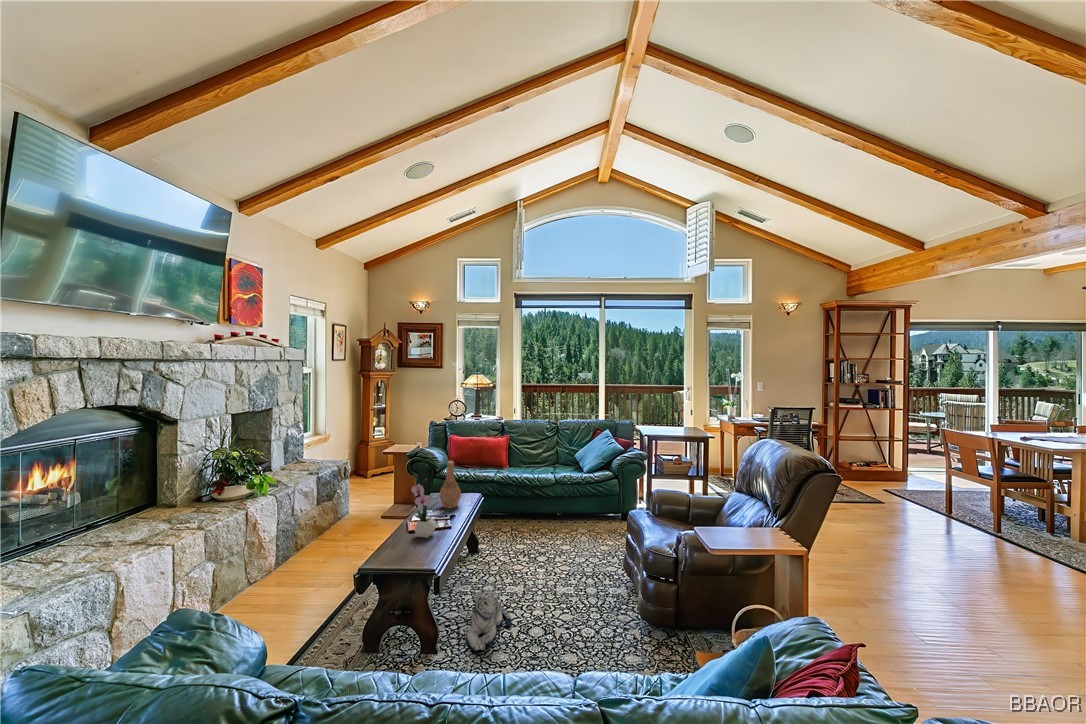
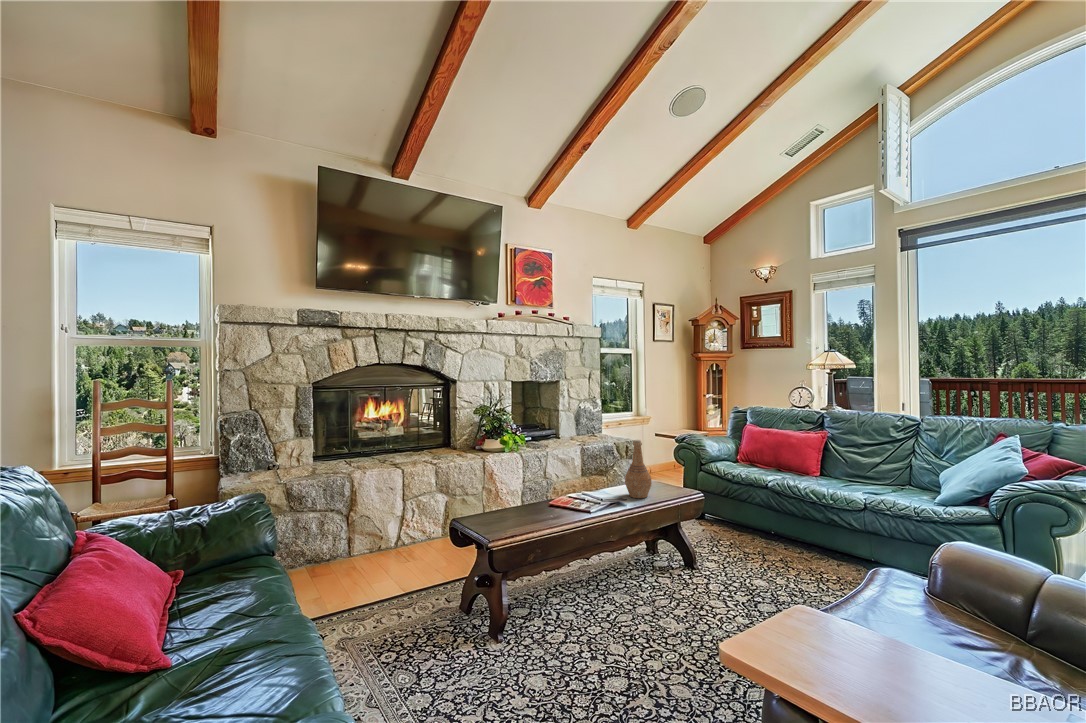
flower arrangement: present [411,474,436,538] -> none [533,440,567,516]
plush toy: present [466,589,511,651] -> none [525,596,621,673]

